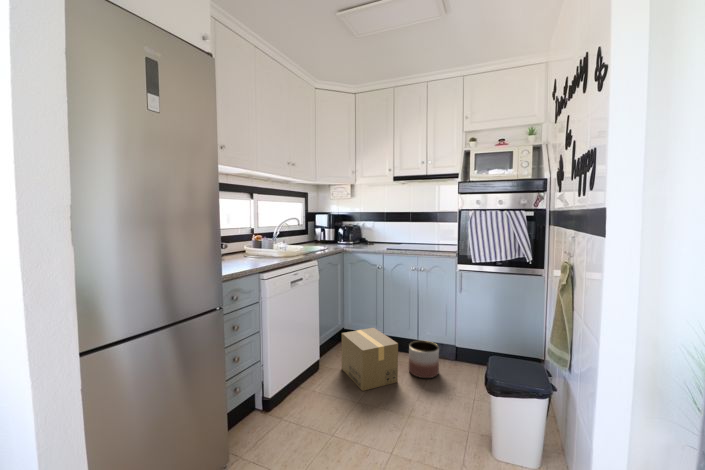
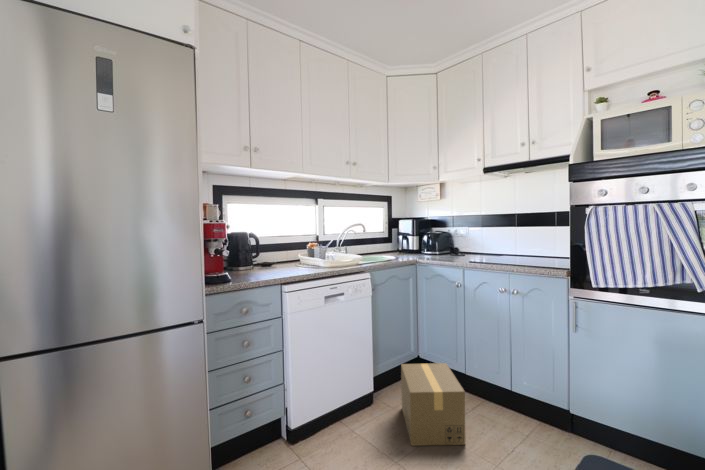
planter: present [409,341,439,378] -> none [489,392,535,451]

